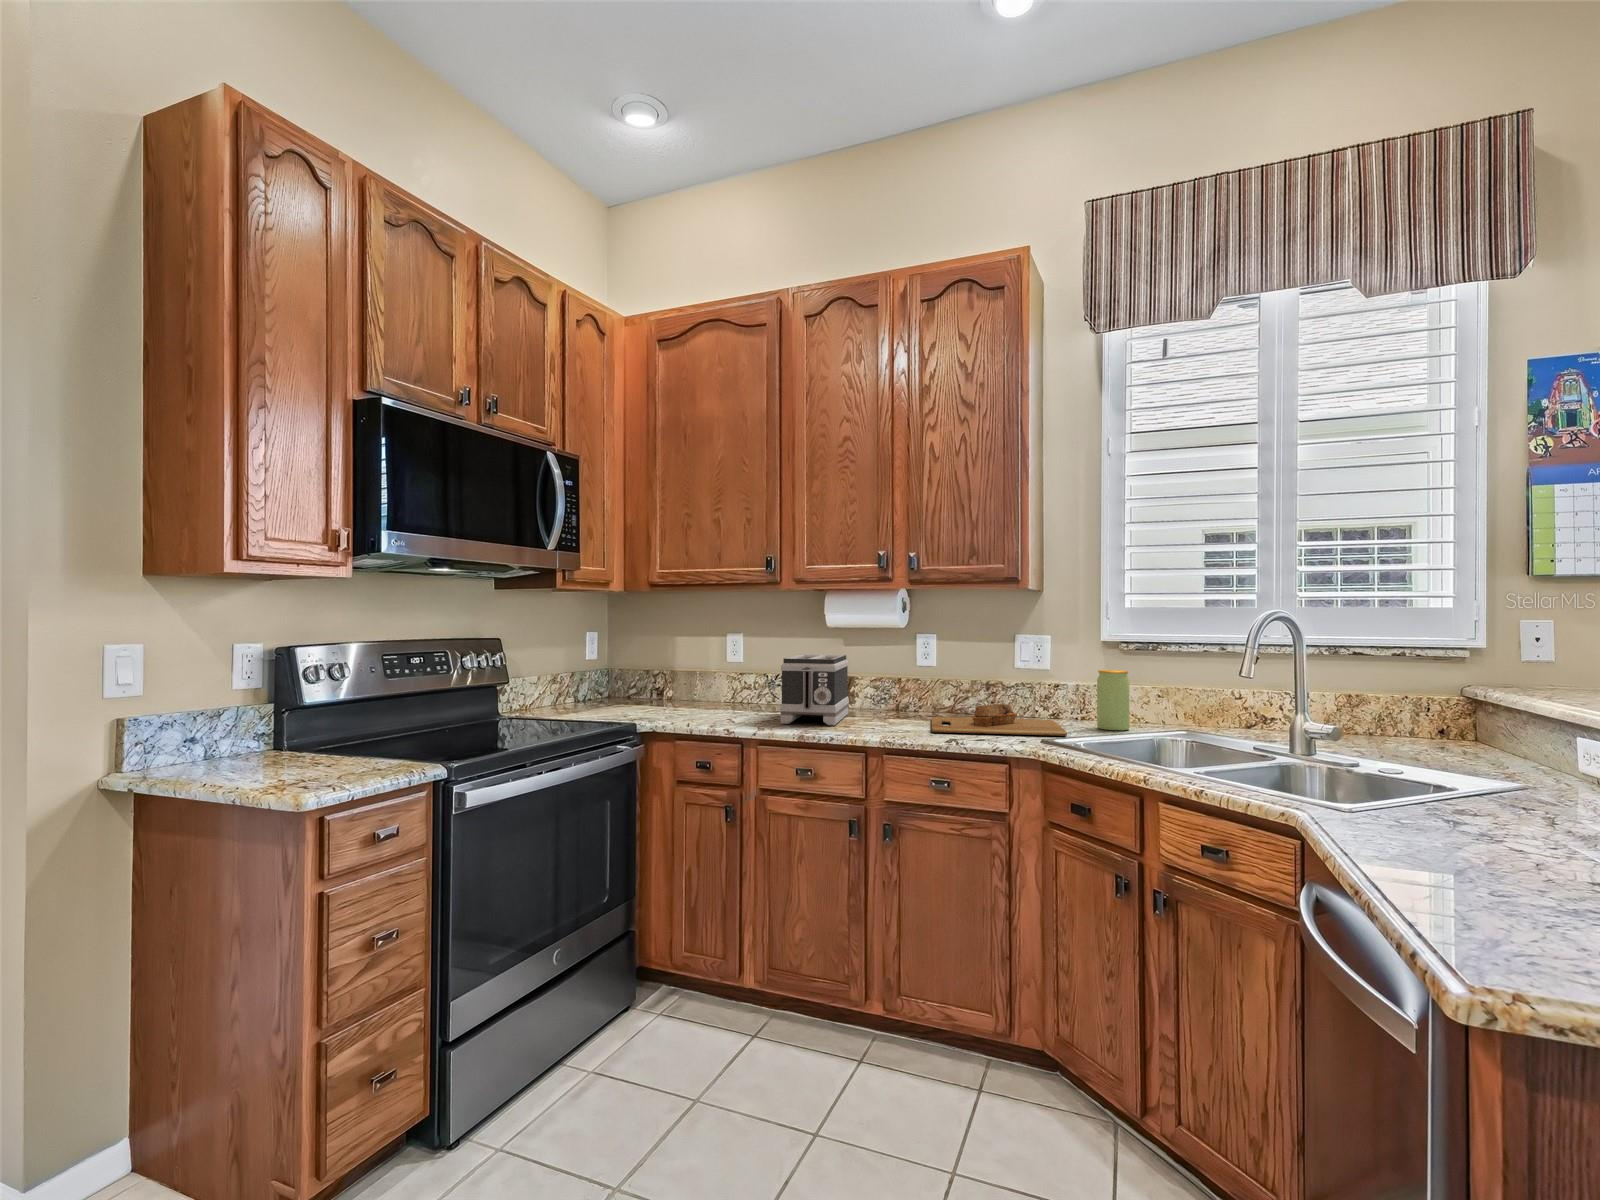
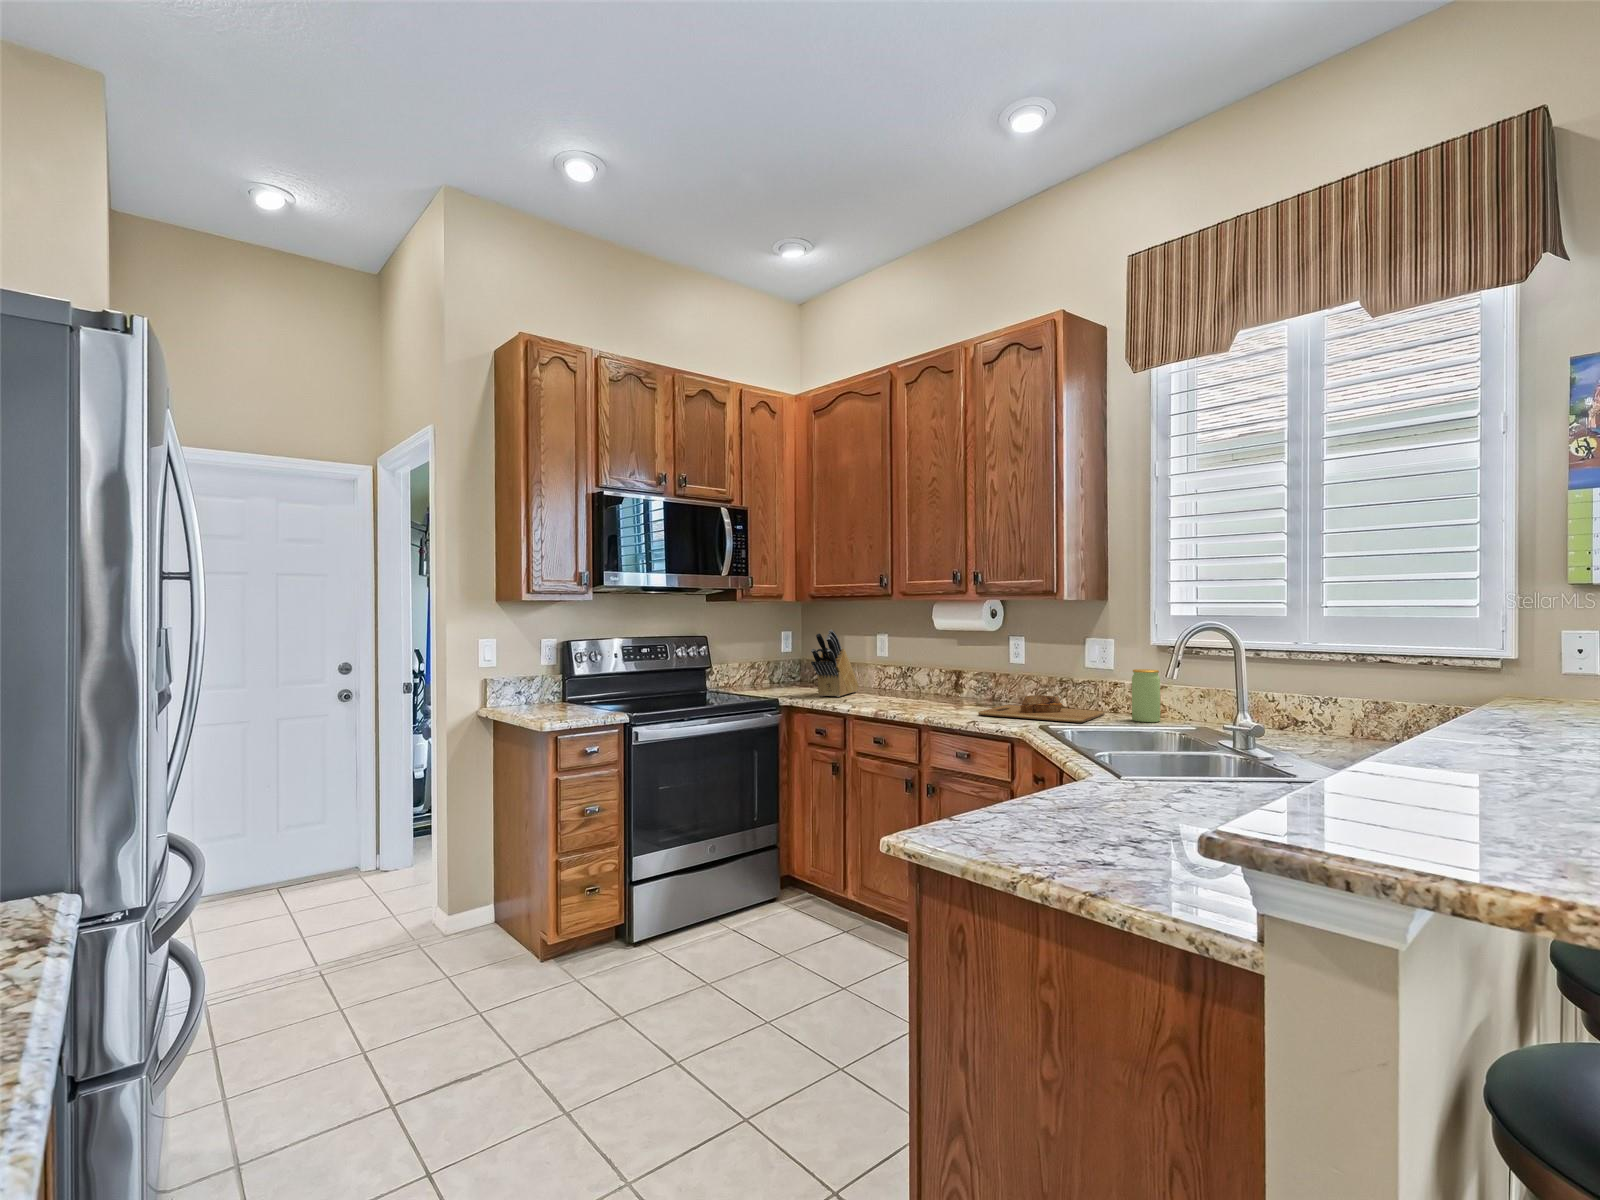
knife block: none [672,627,712,716] -> present [811,630,859,697]
toaster: present [780,654,849,725] -> none [879,652,951,707]

